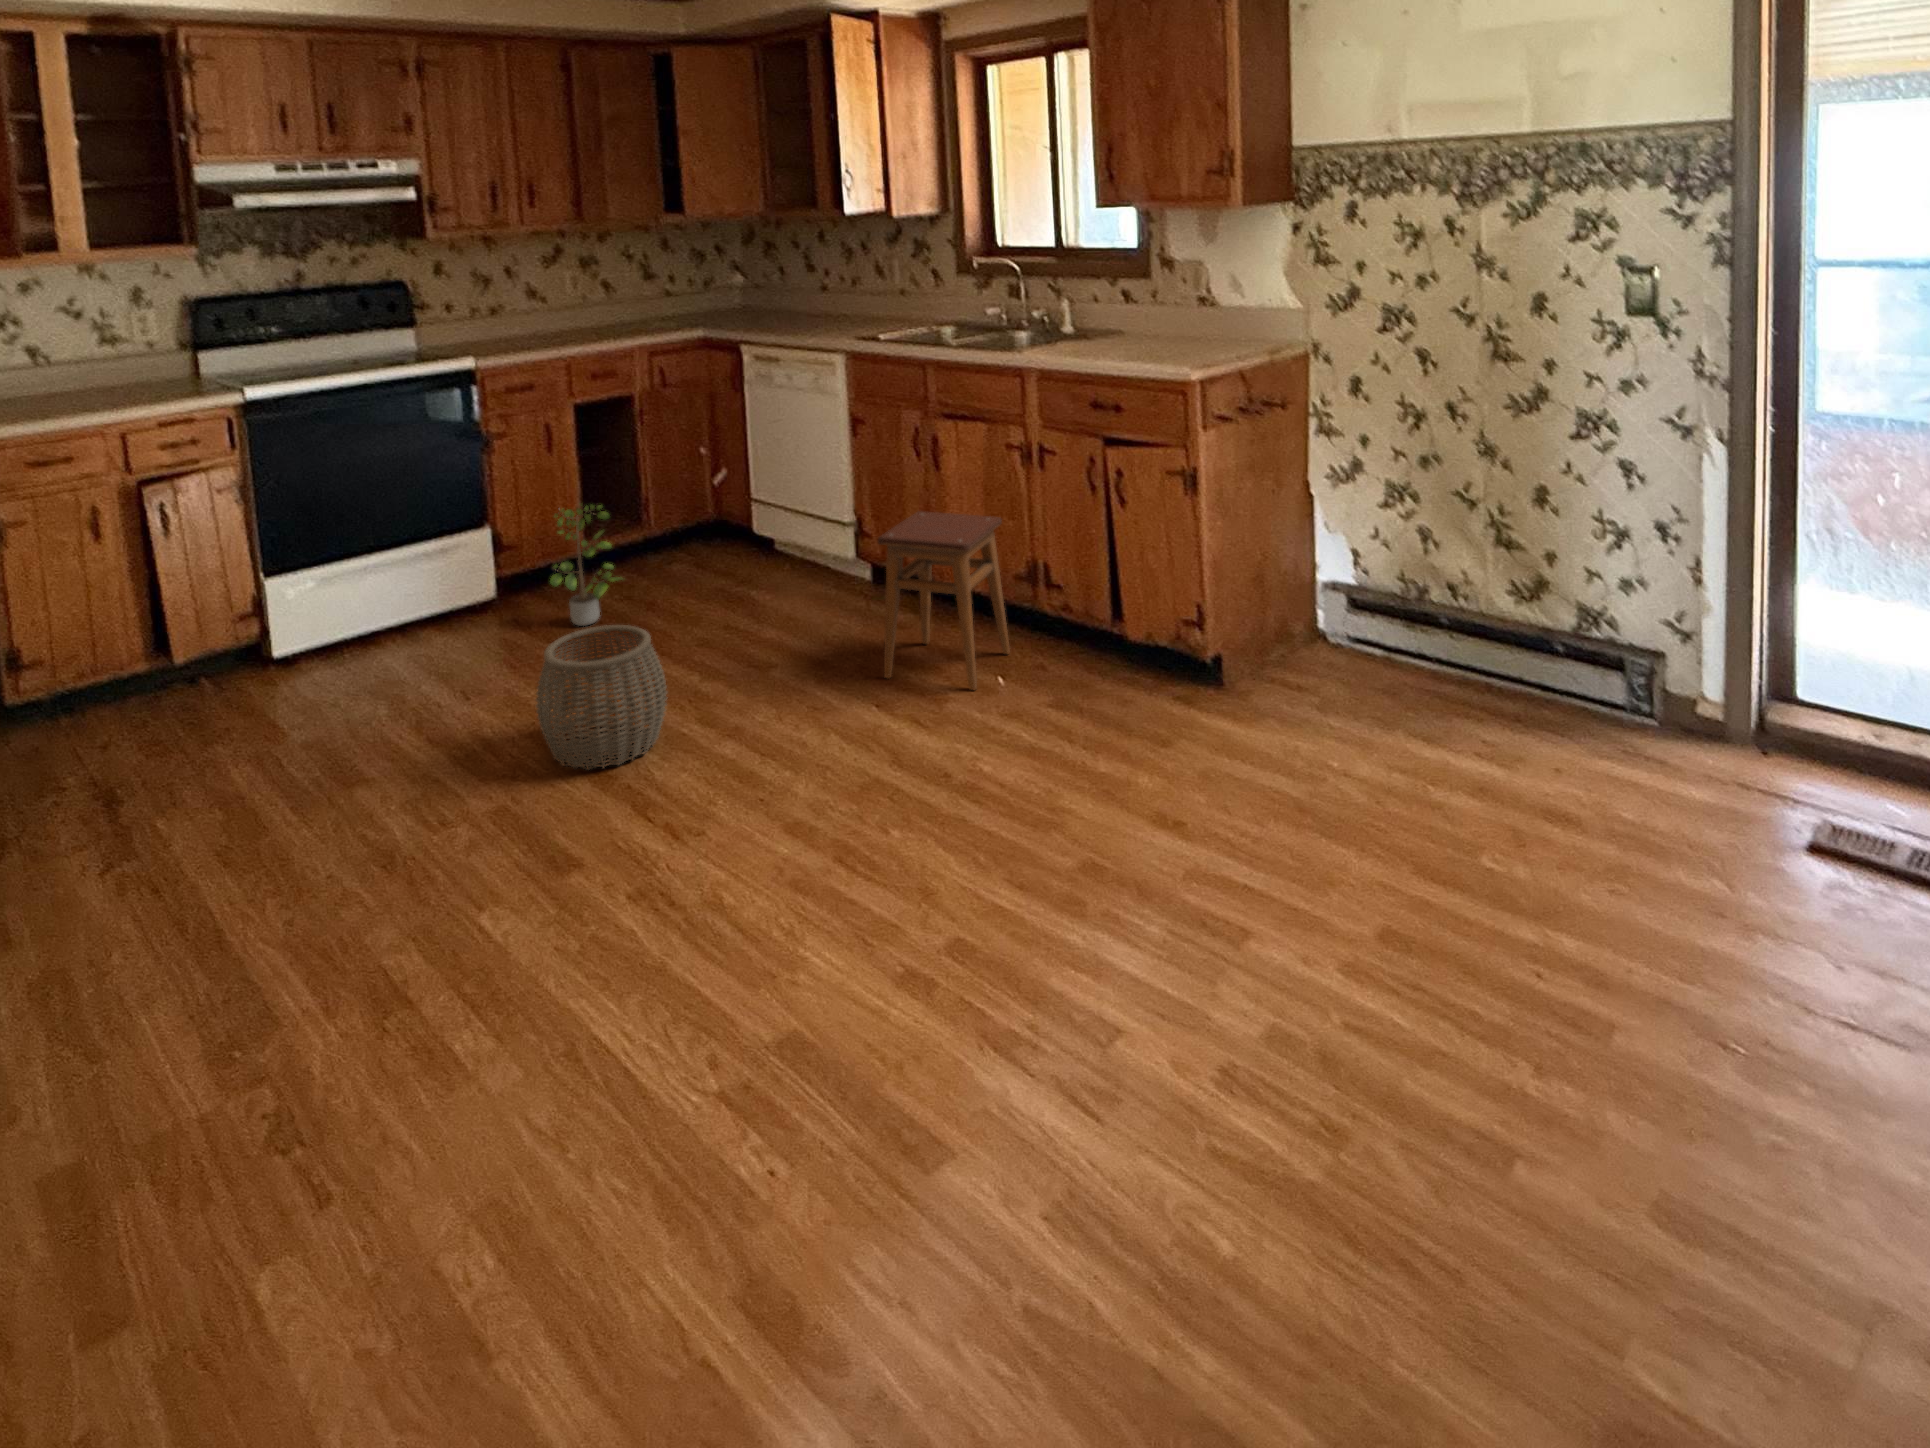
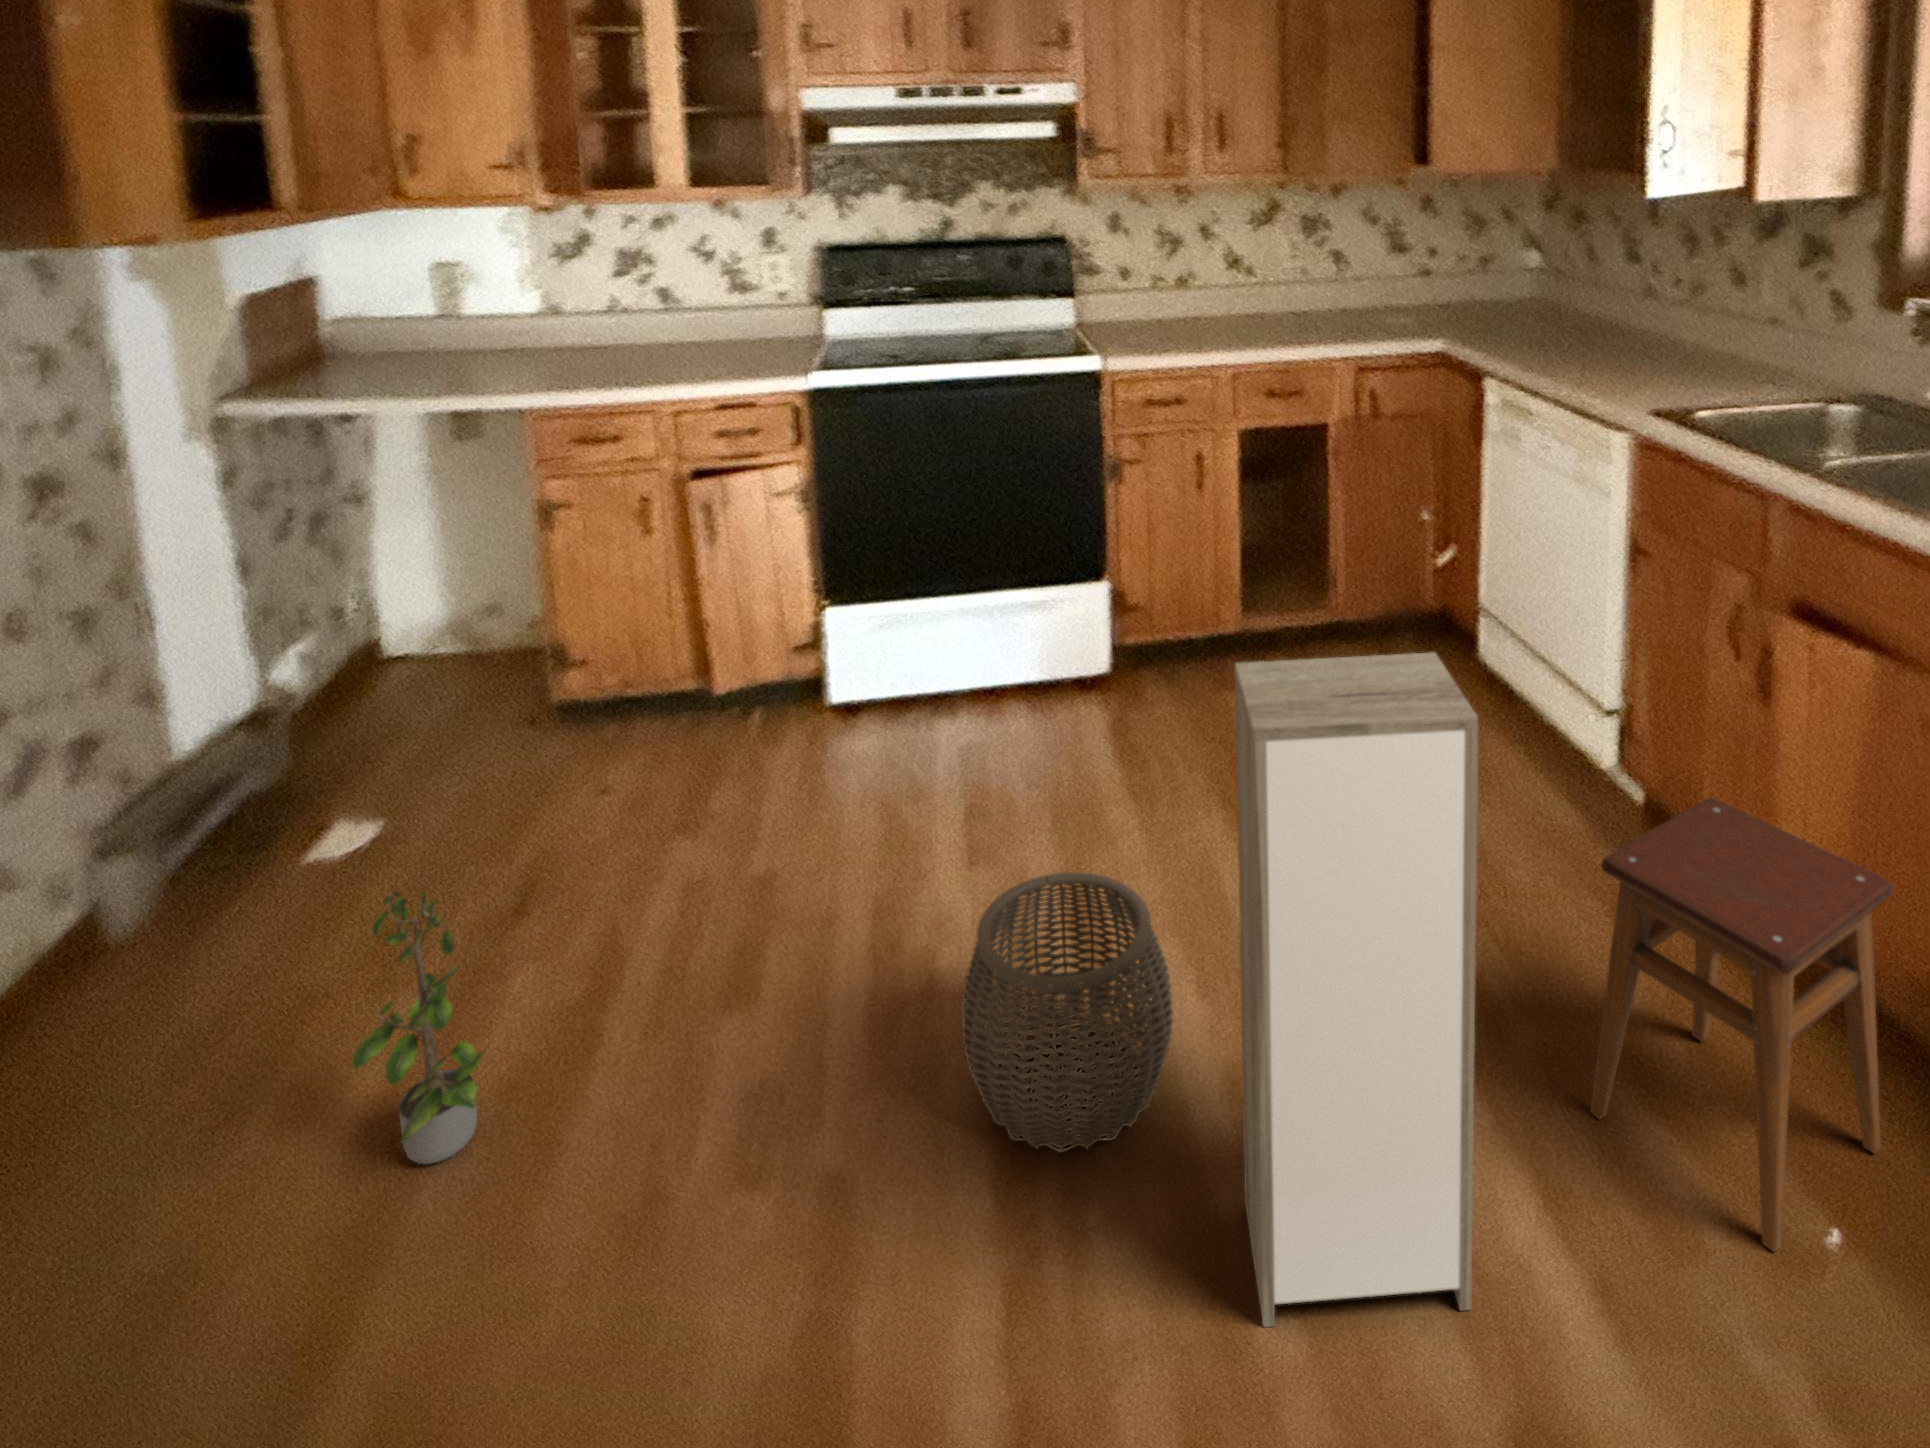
storage cabinet: none [708,428,854,776] -> present [1235,652,1479,1327]
potted plant: present [550,505,622,626] -> present [352,890,484,1164]

